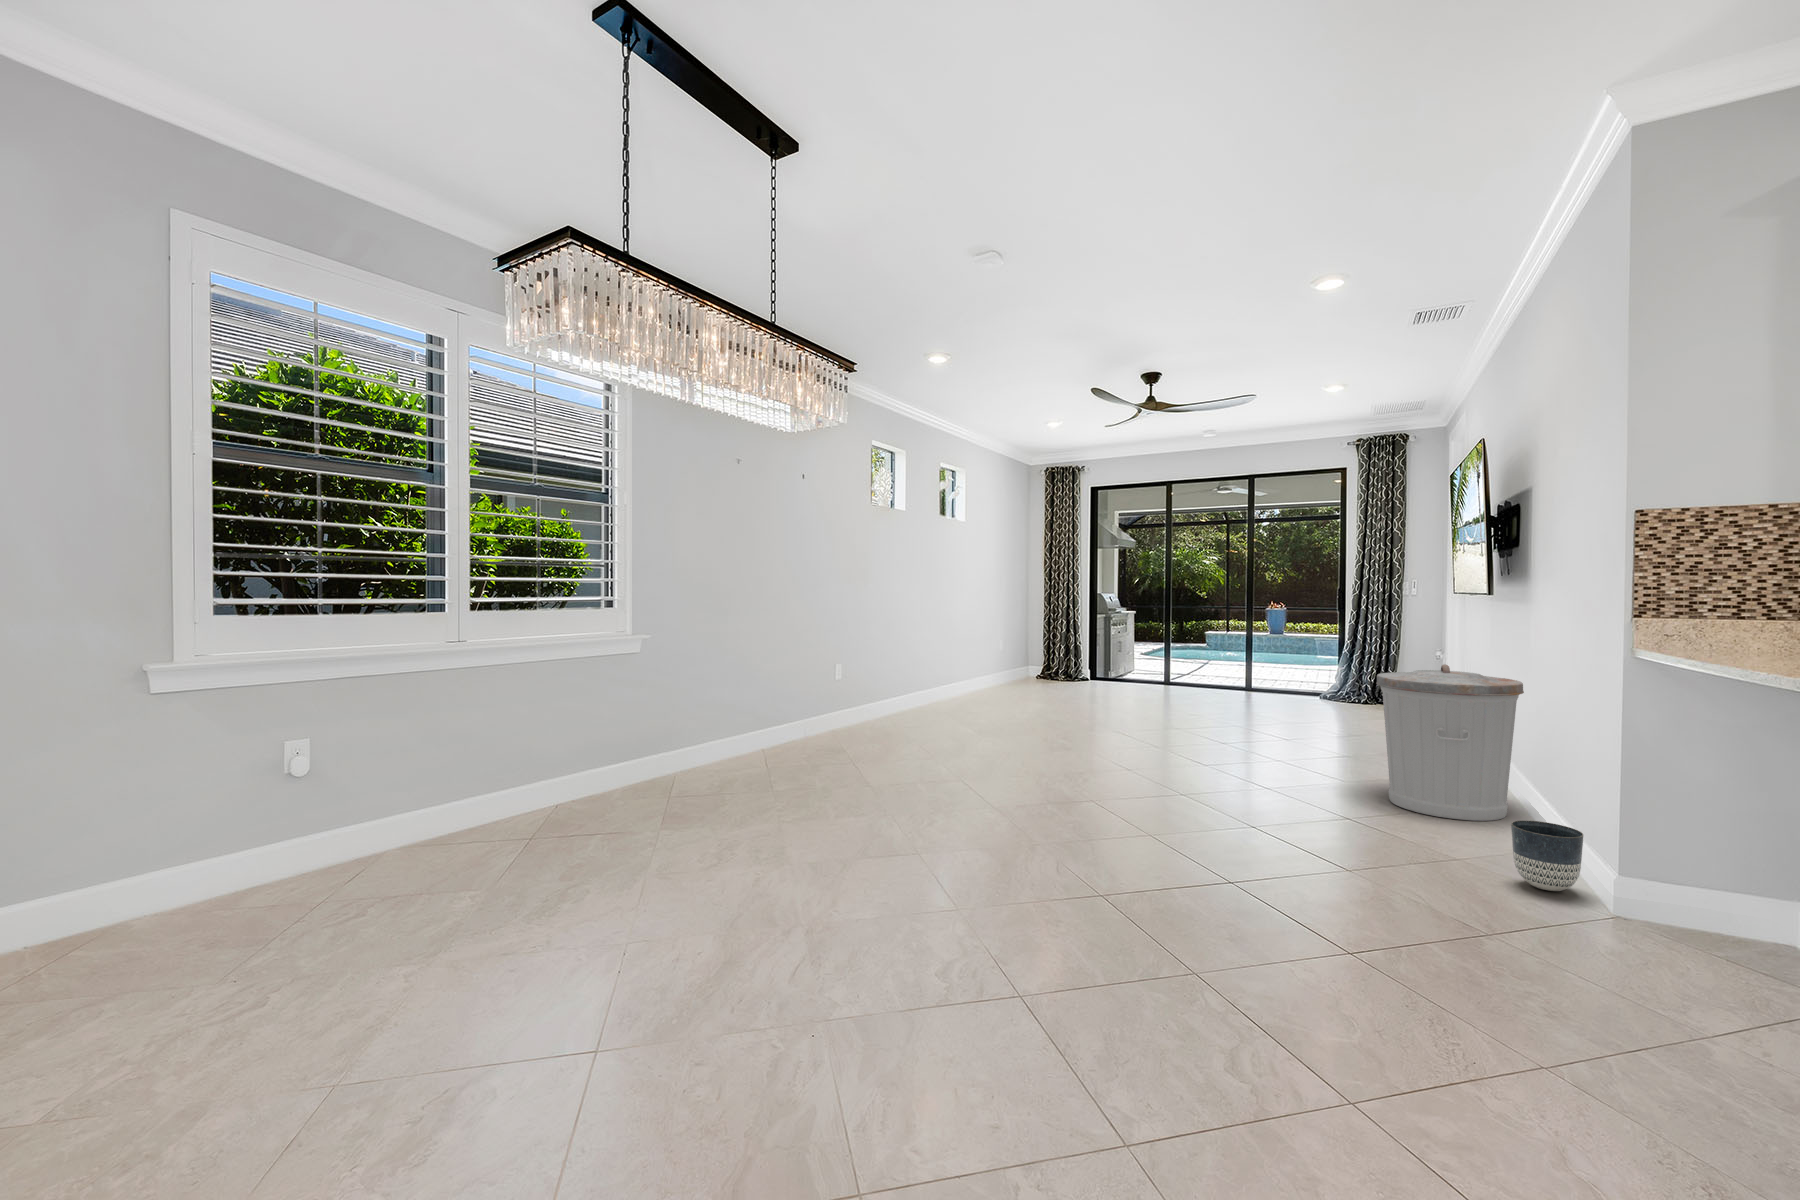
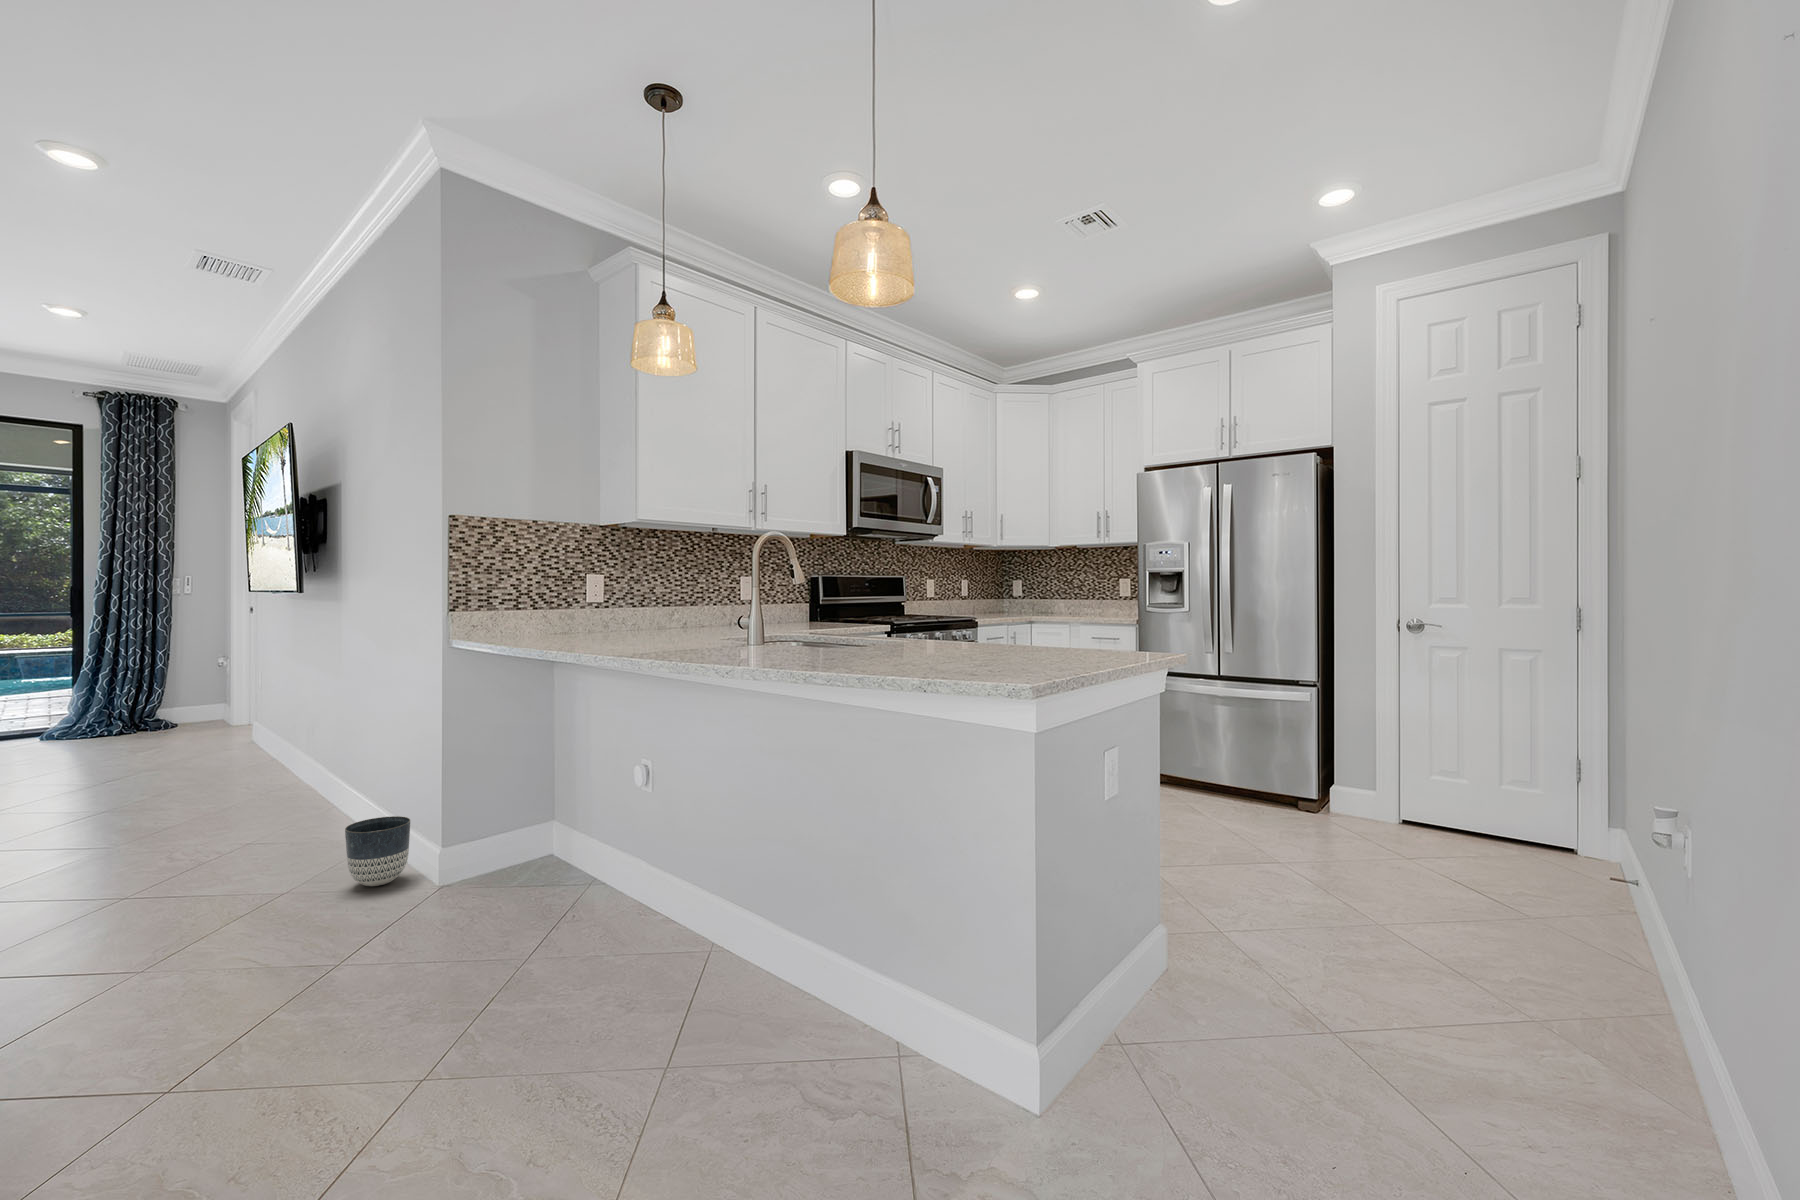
trash can: present [1376,664,1524,821] -> none [163,672,339,851]

